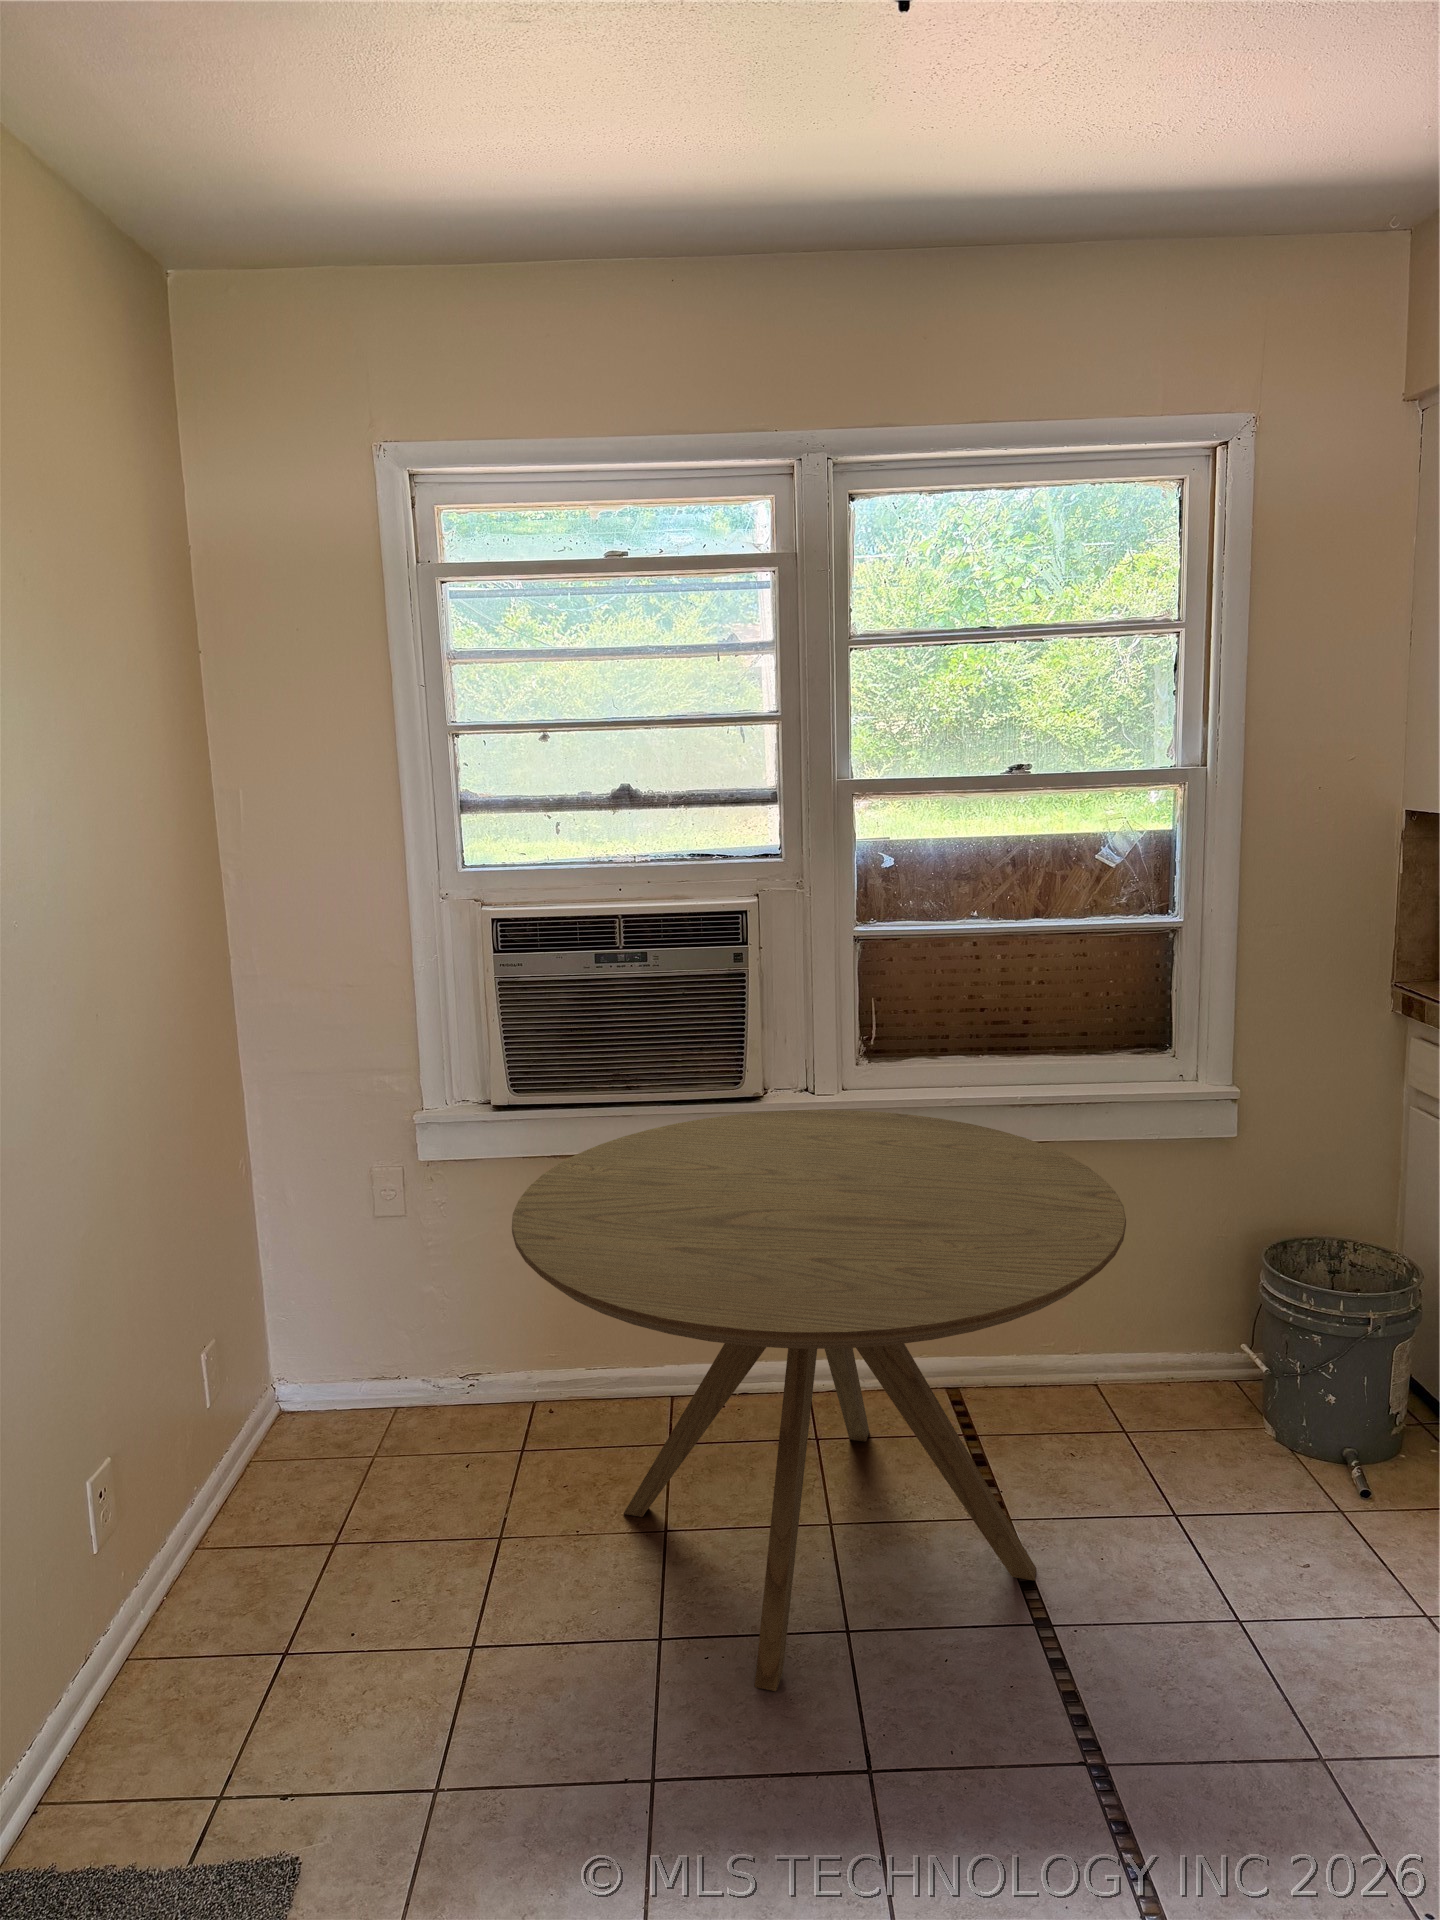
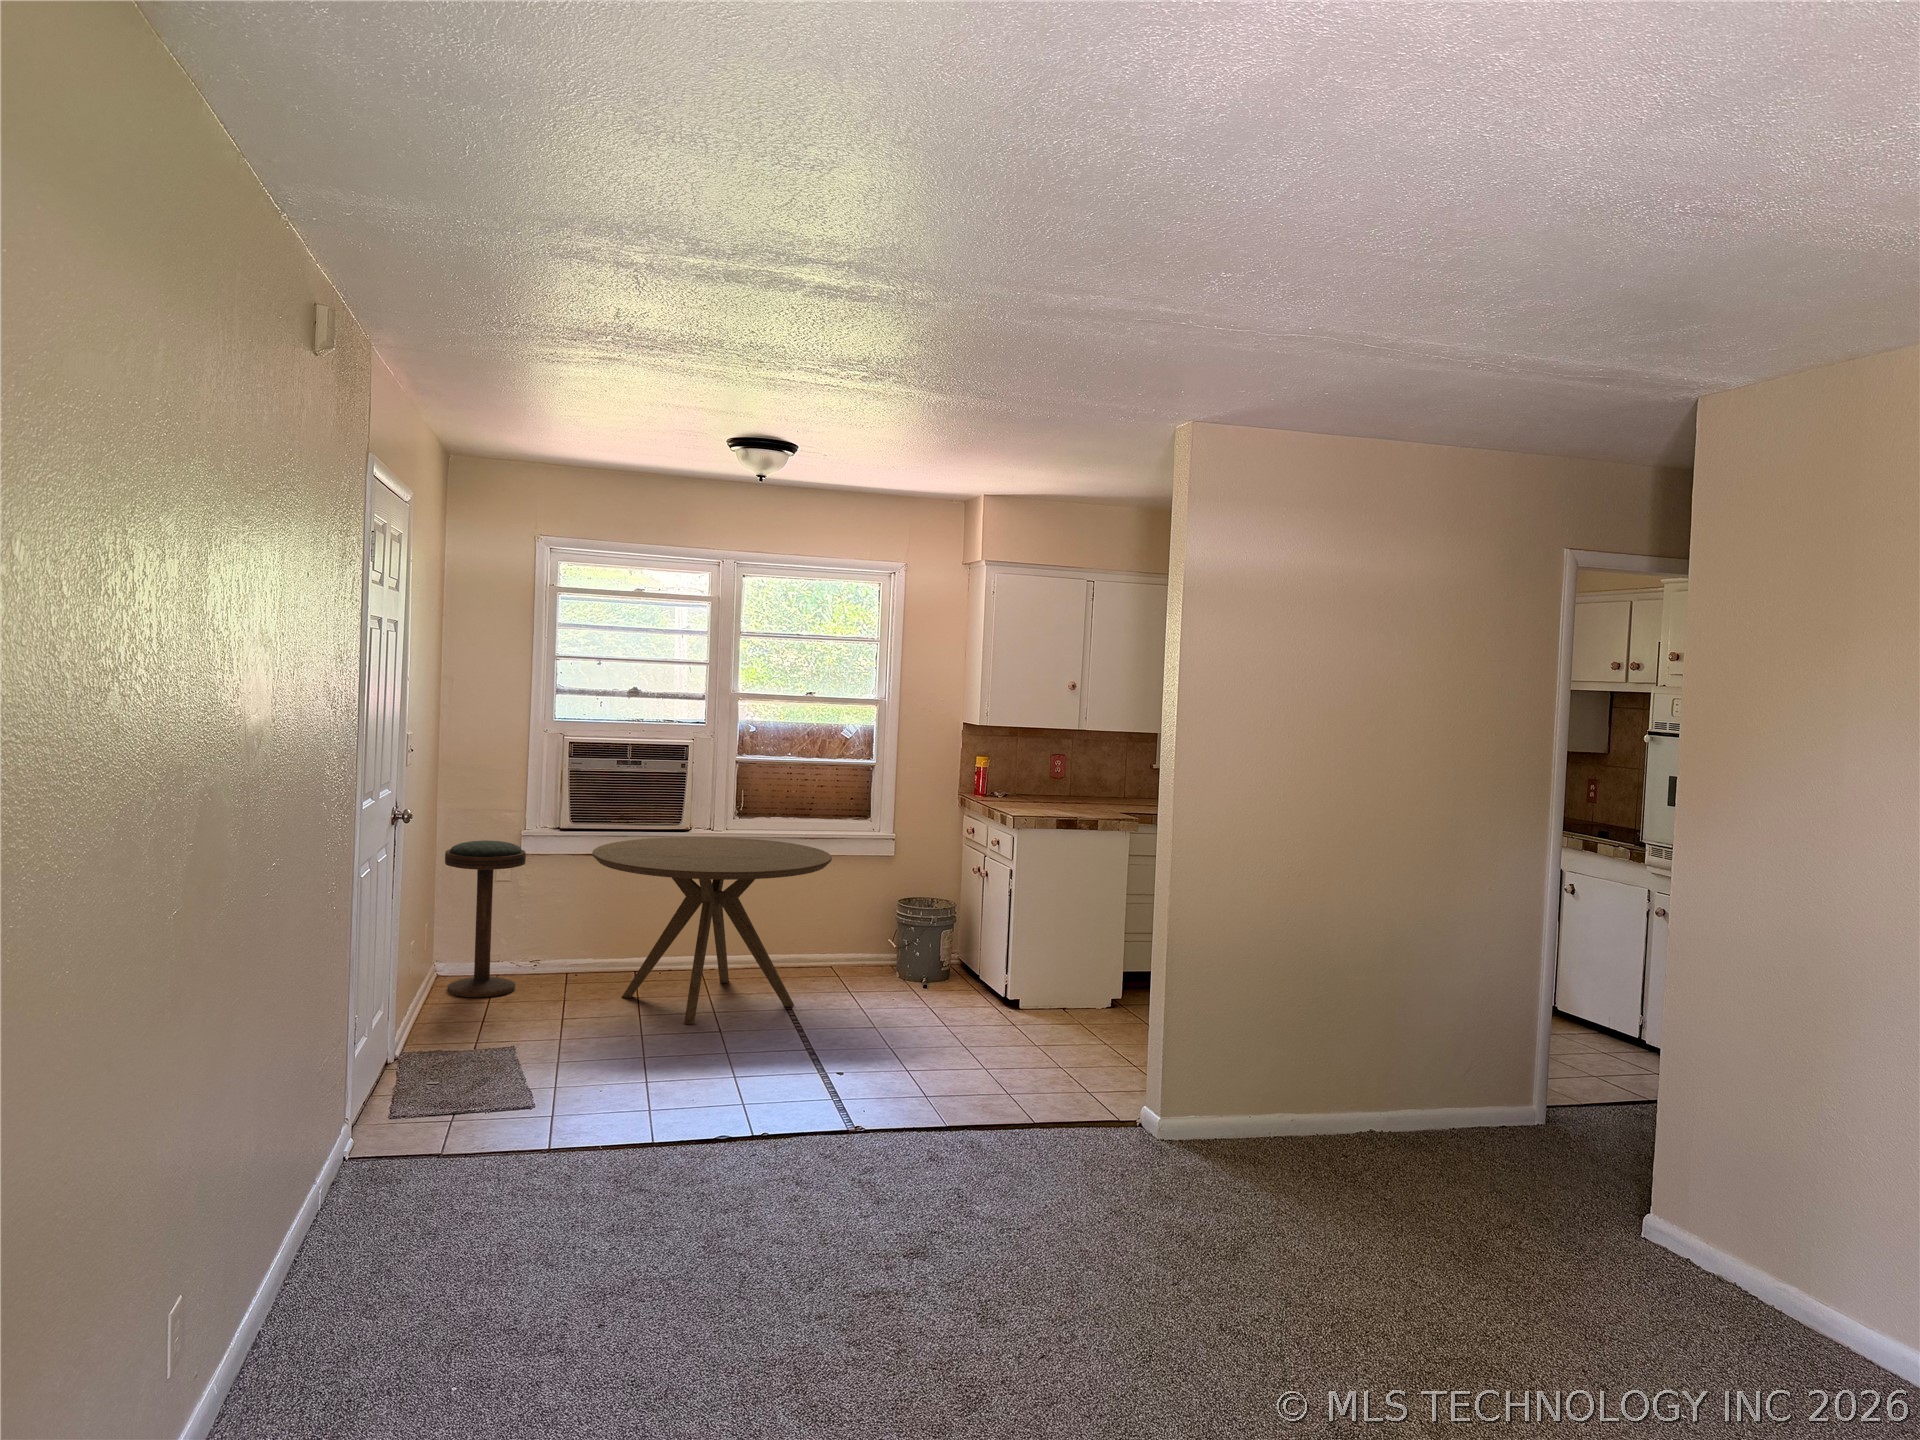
bar stool: none [223,1148,411,1508] -> present [445,840,526,997]

